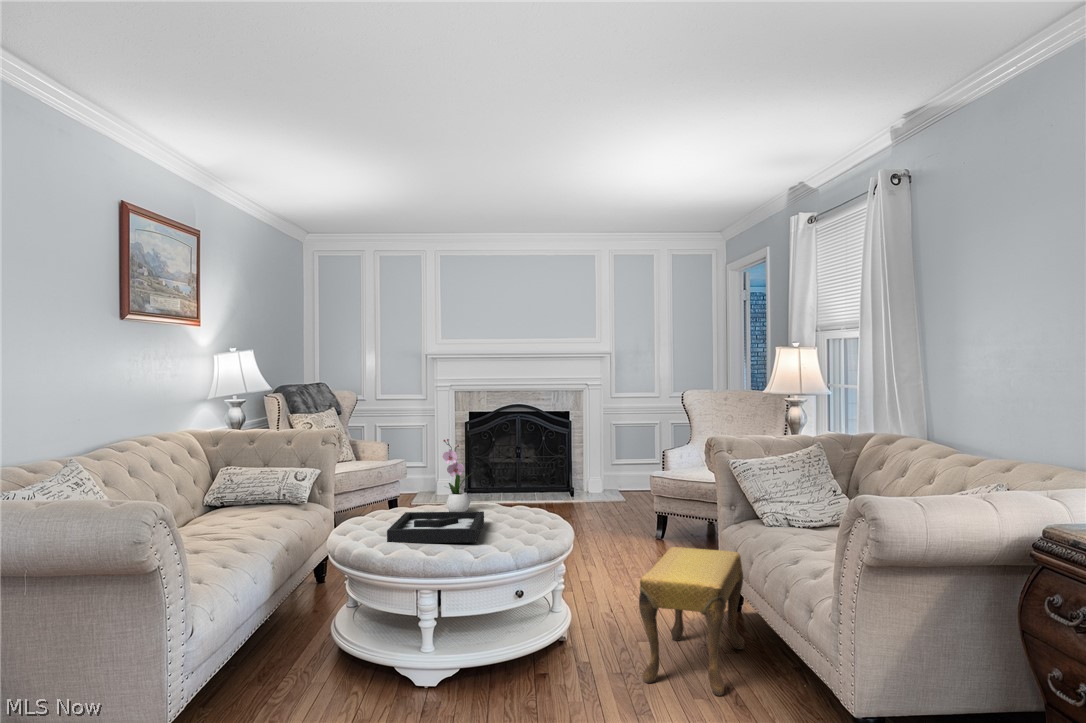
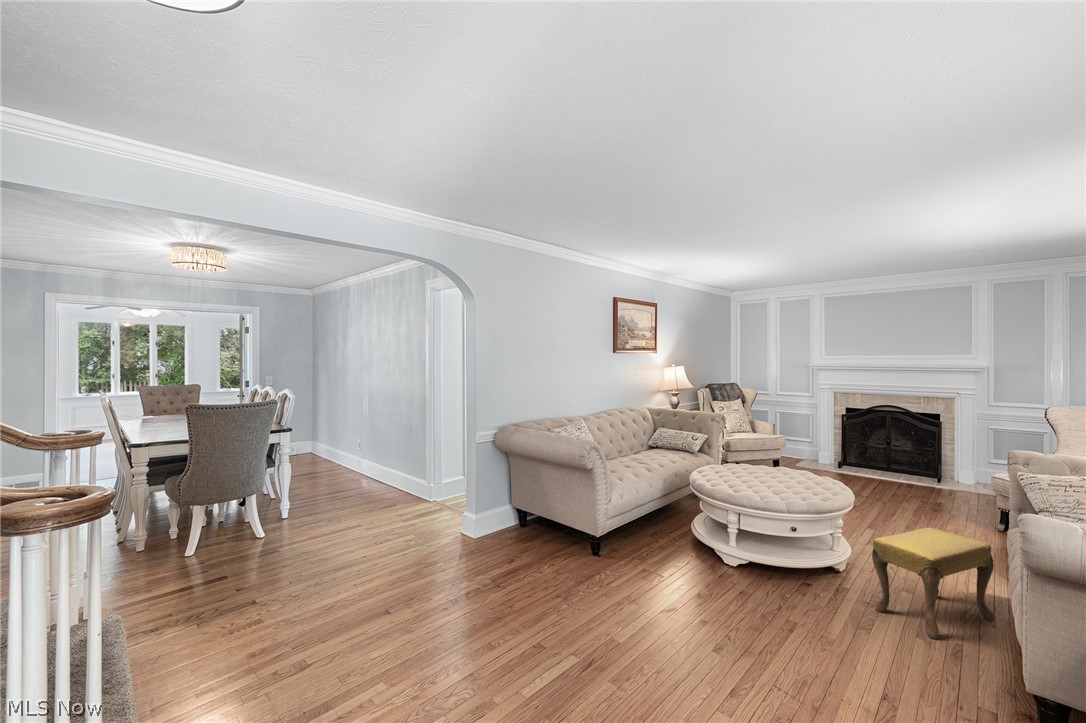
flower arrangement: present [443,439,472,512] -> none [767,427,789,474]
decorative tray: present [387,511,484,543] -> none [717,467,788,491]

